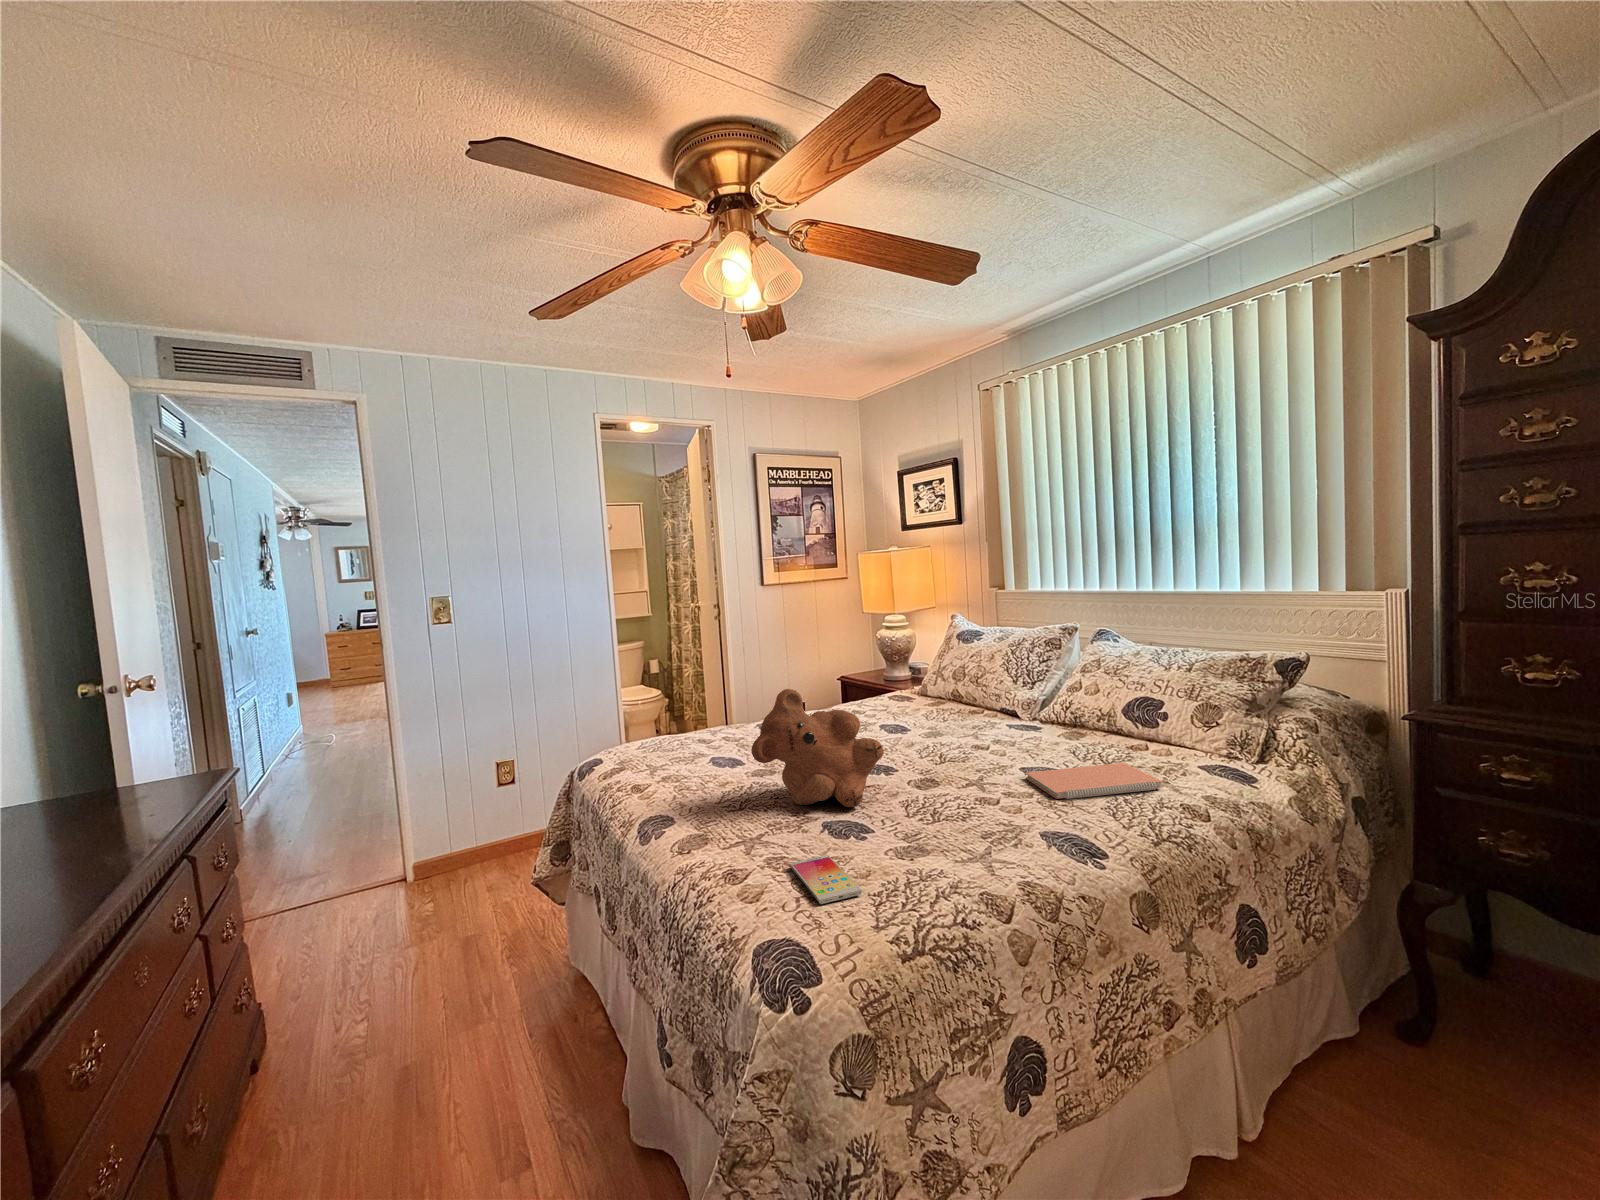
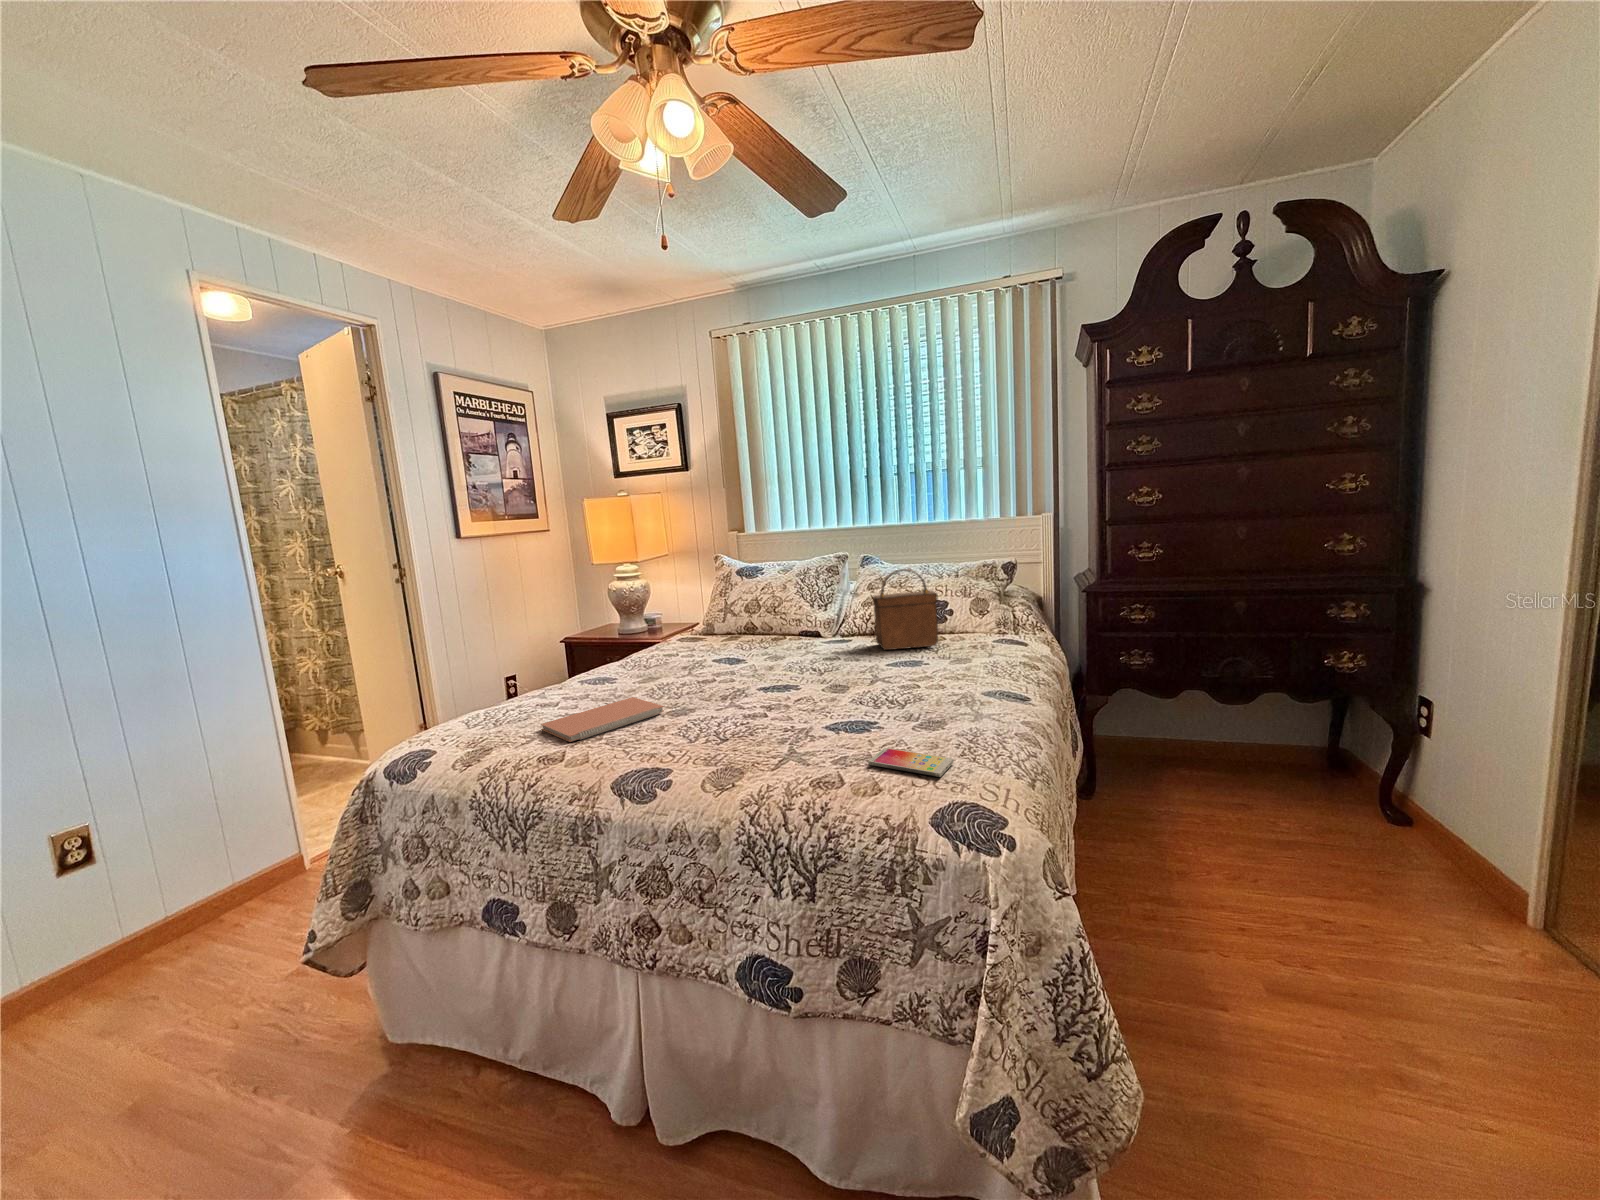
handbag: none [1041,653,1127,755] -> present [873,569,938,650]
teddy bear: present [751,689,884,807] -> none [739,615,842,726]
notebook: present [1026,763,1163,799] -> present [541,697,664,742]

